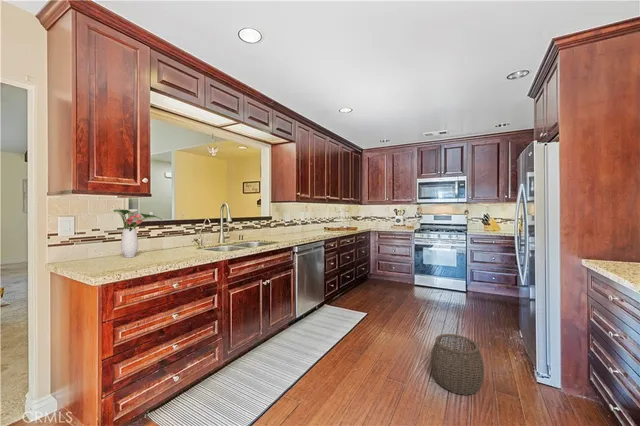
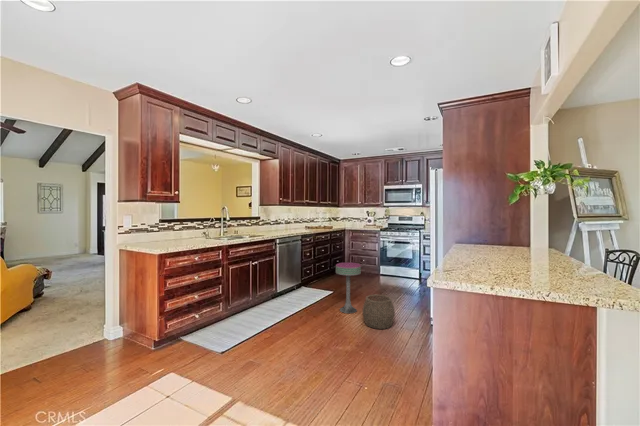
flower arrangement: present [110,208,162,258] -> none [153,210,186,242]
bar stool: none [380,281,418,356] -> present [336,262,361,313]

